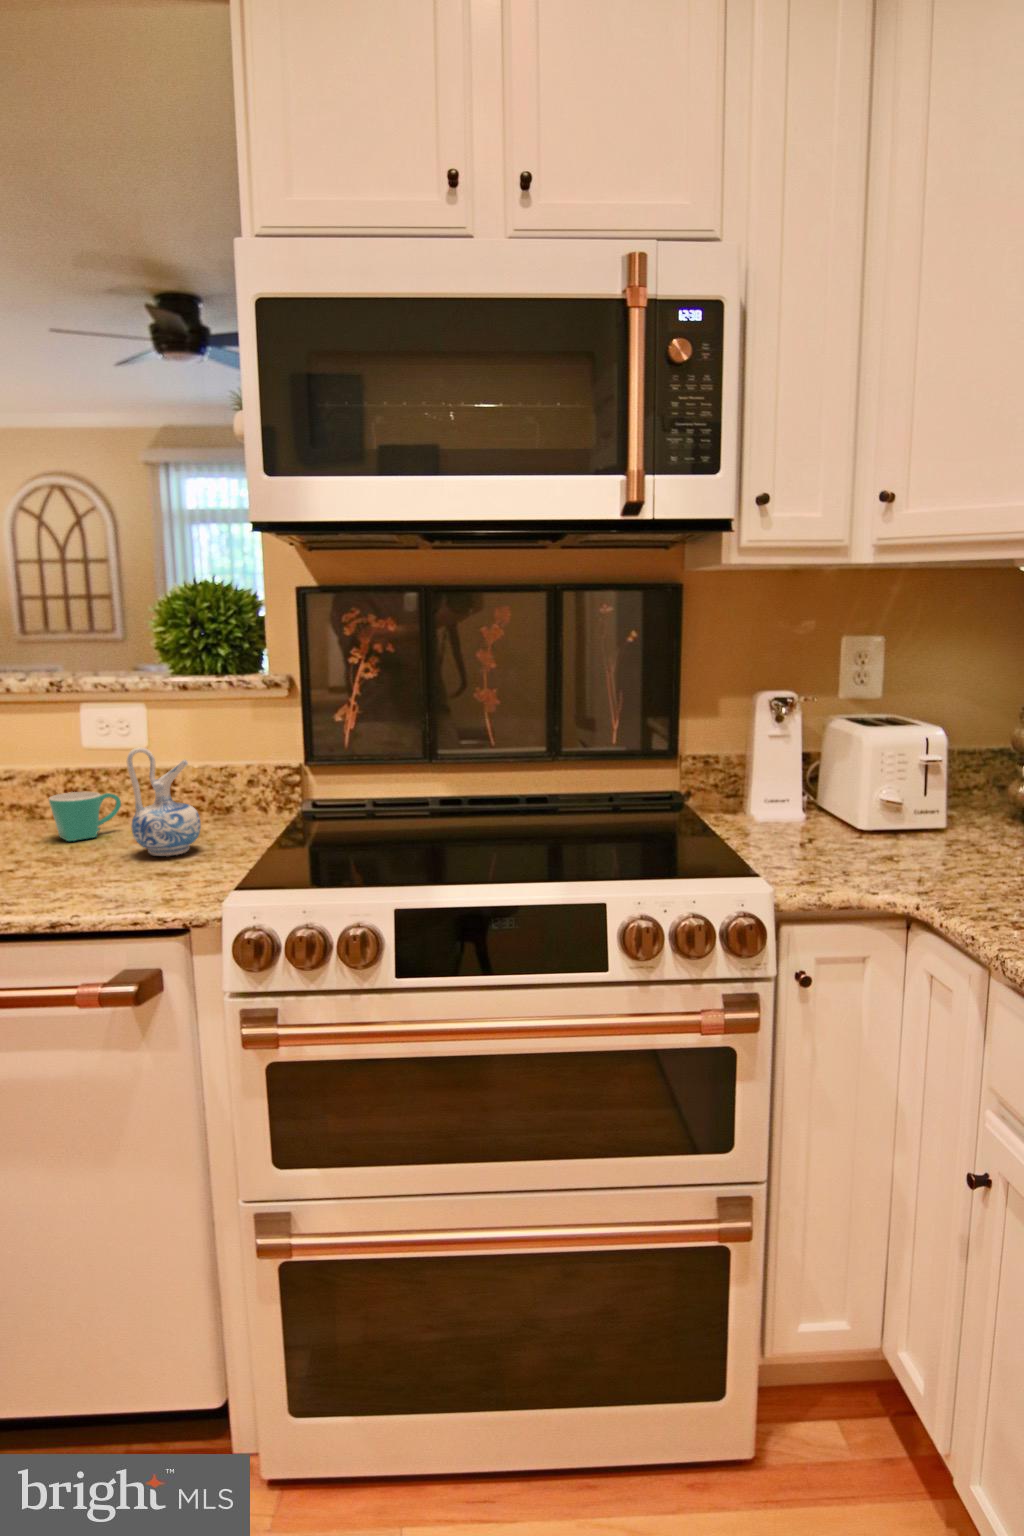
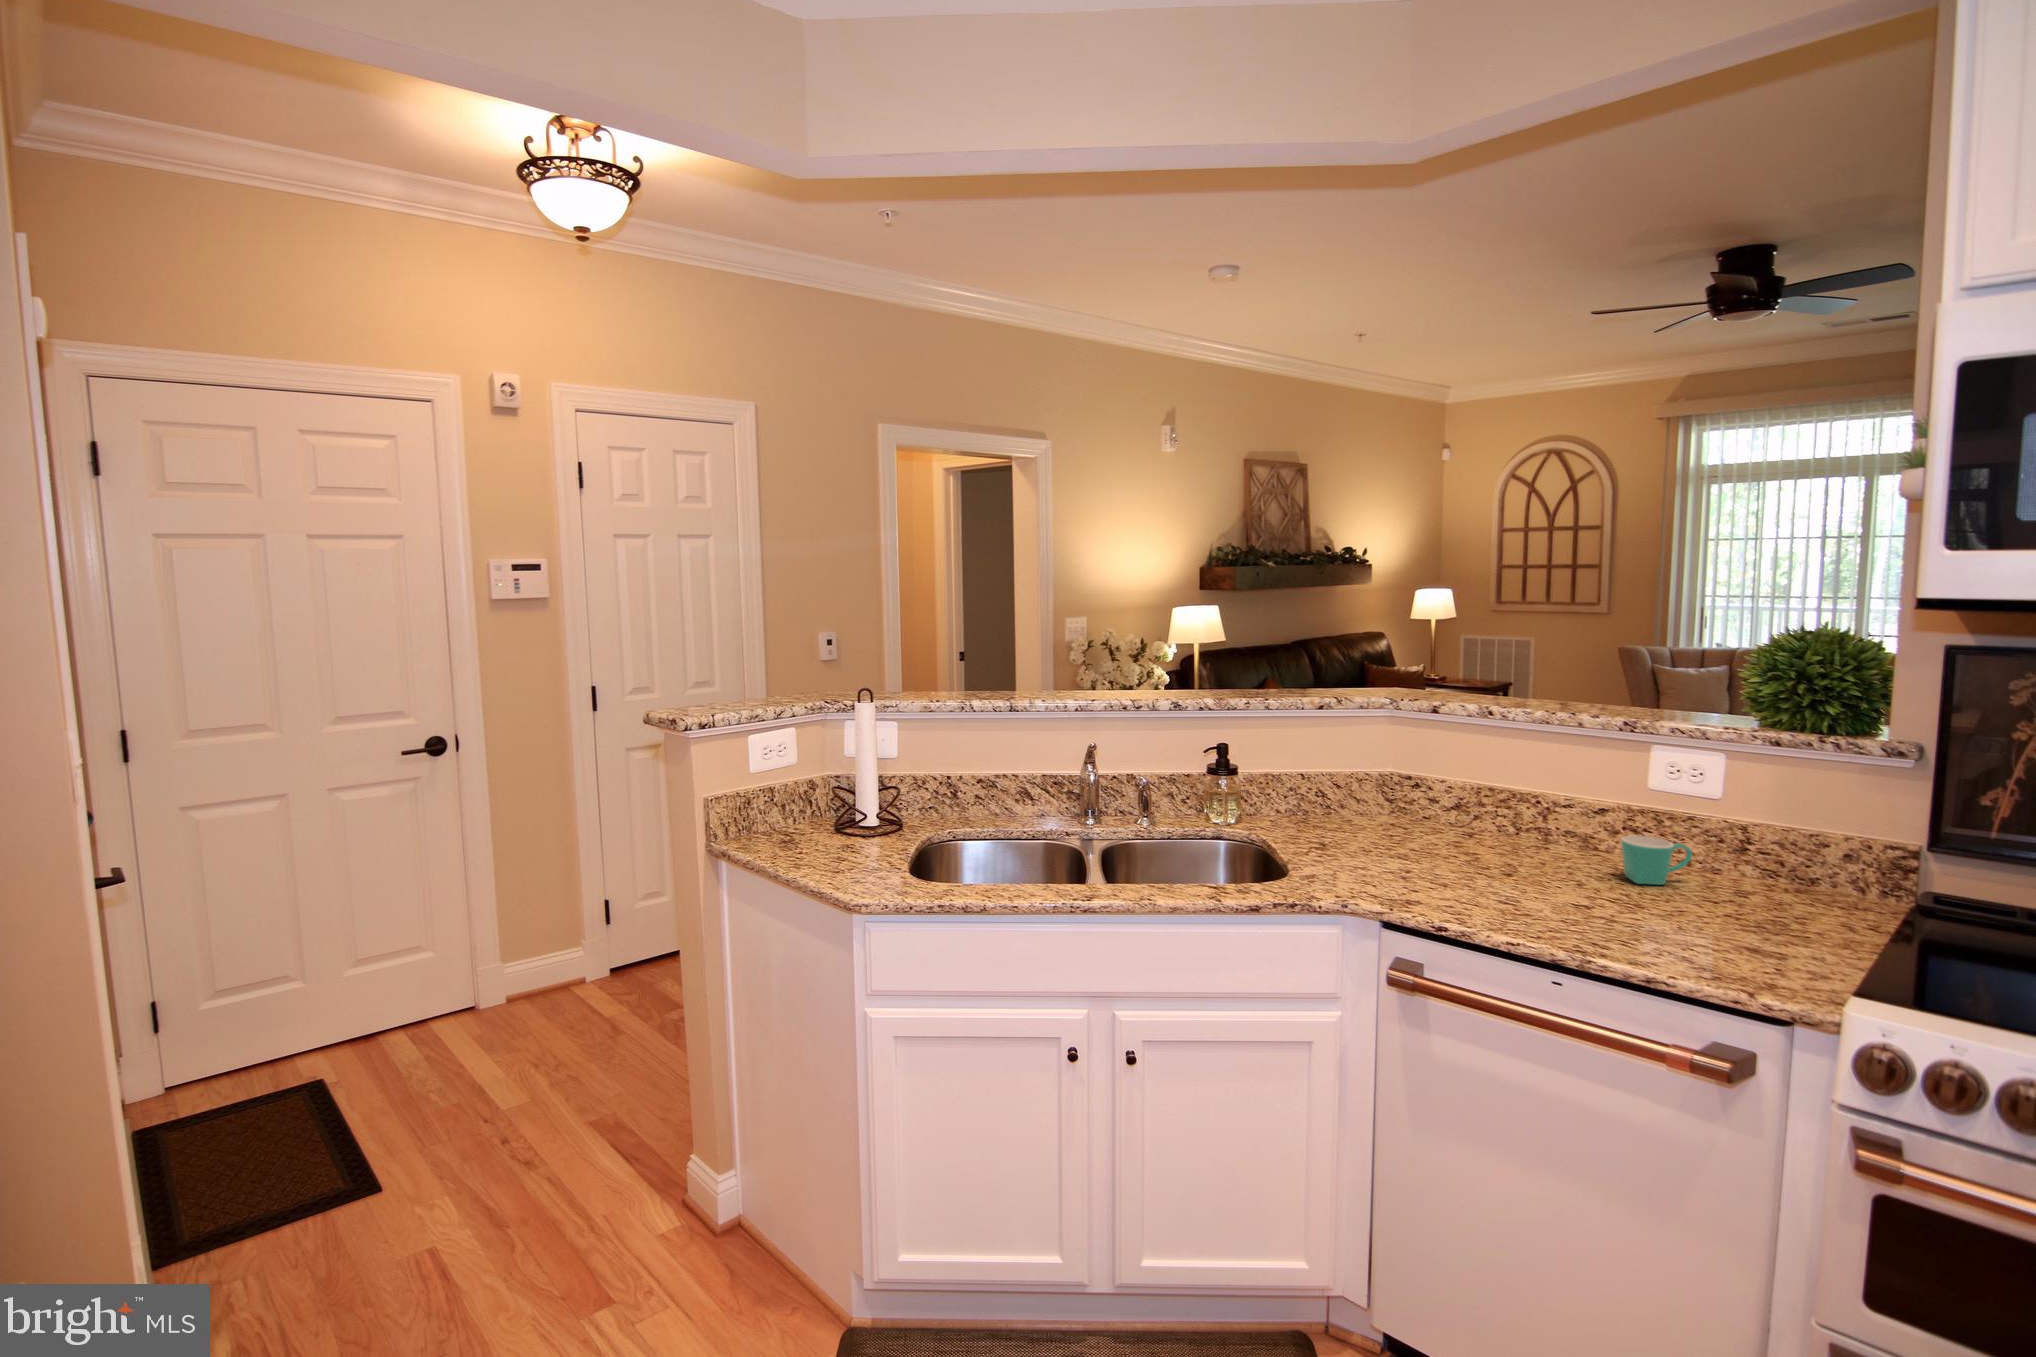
ceramic pitcher: present [127,747,201,856] -> none [1717,815,1798,929]

